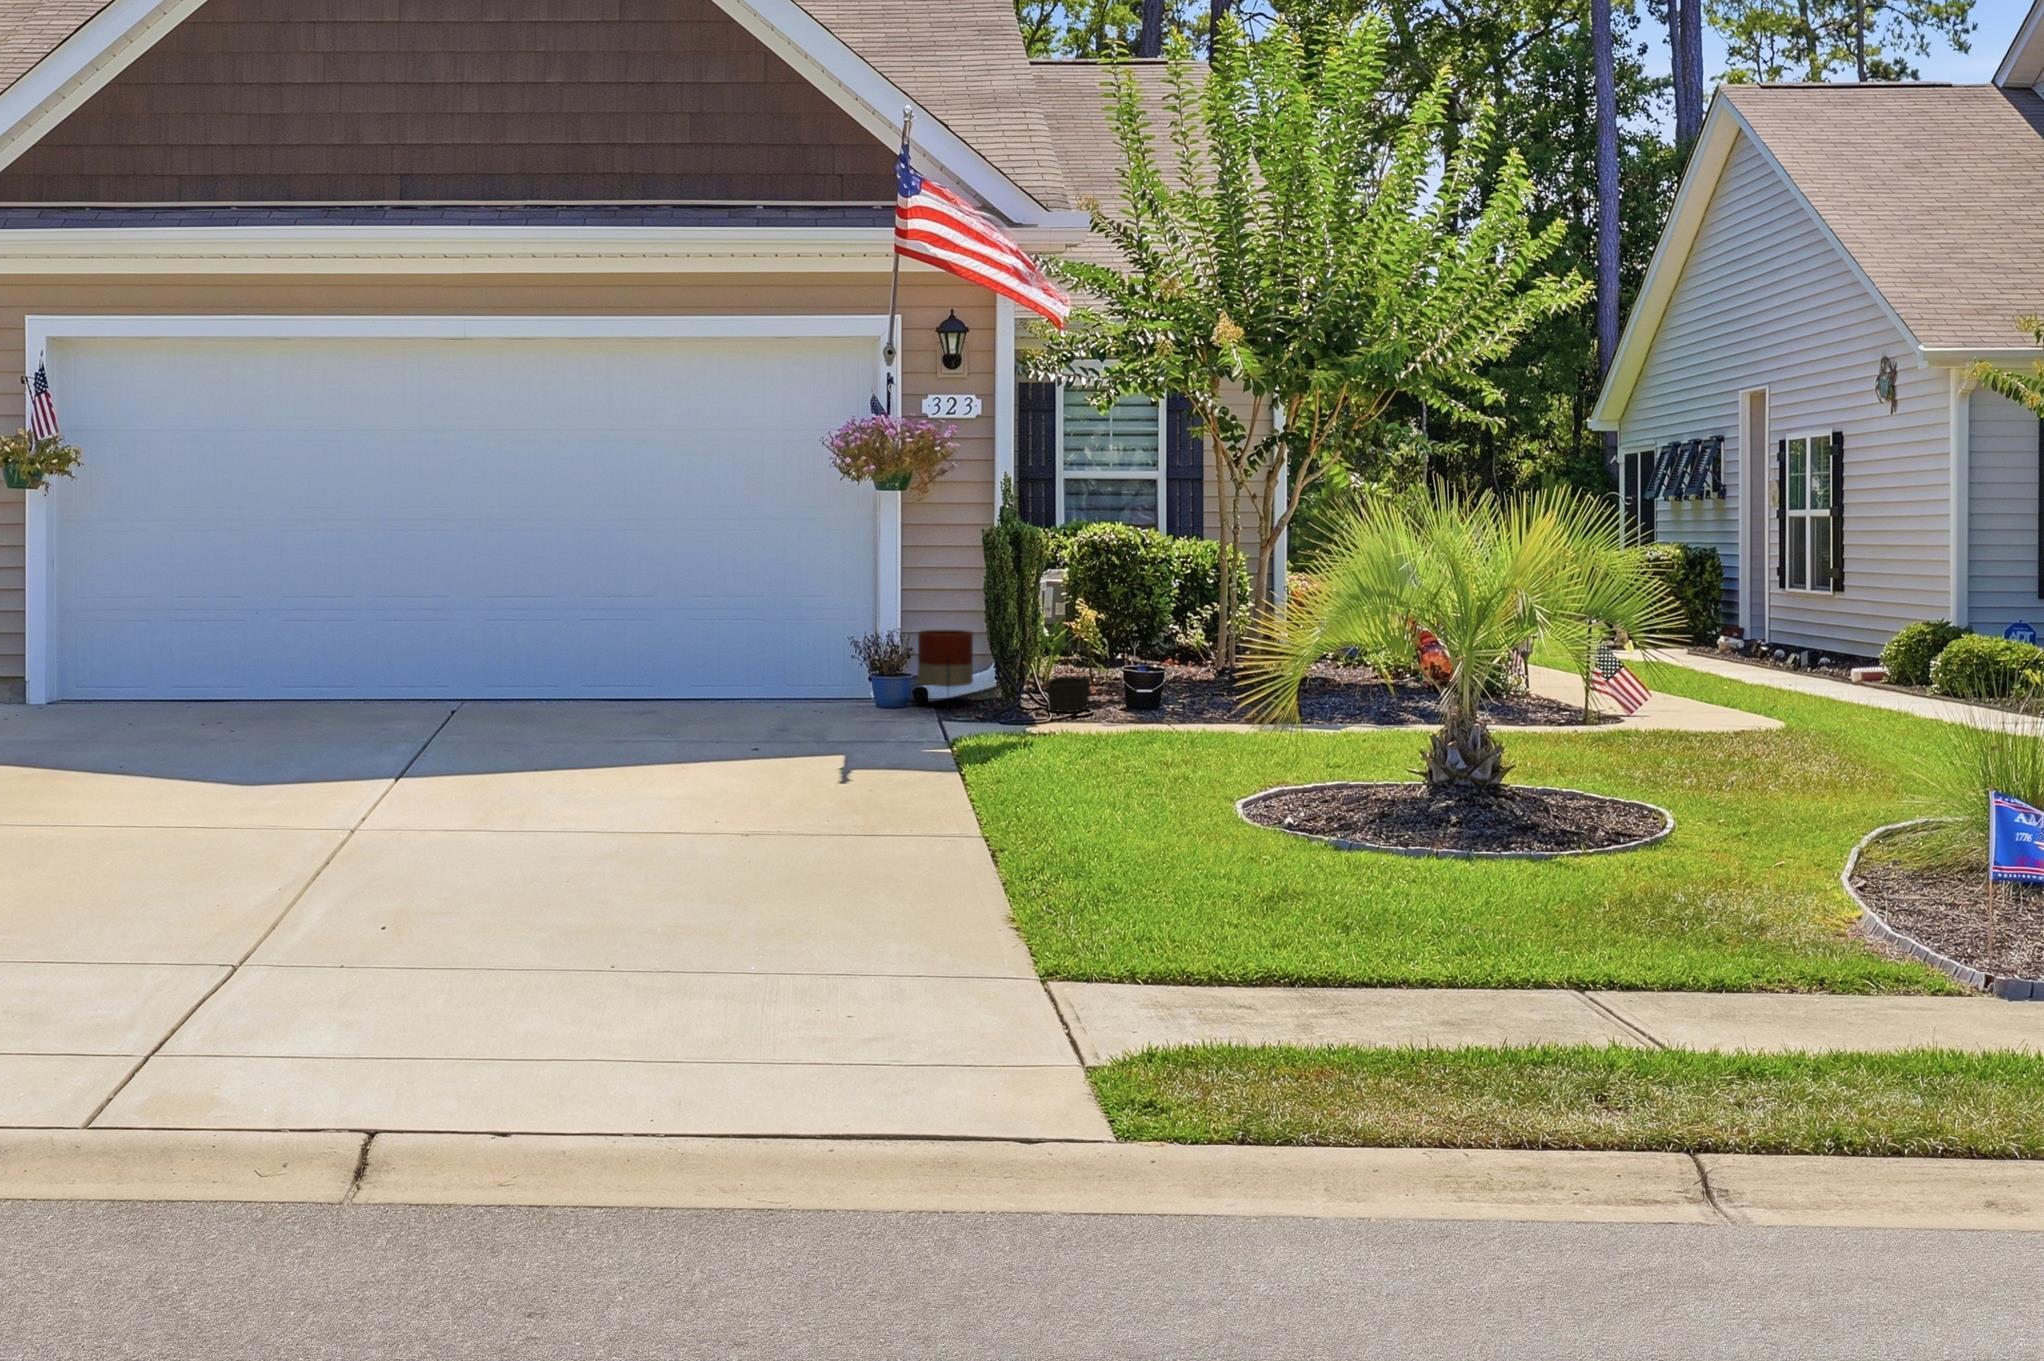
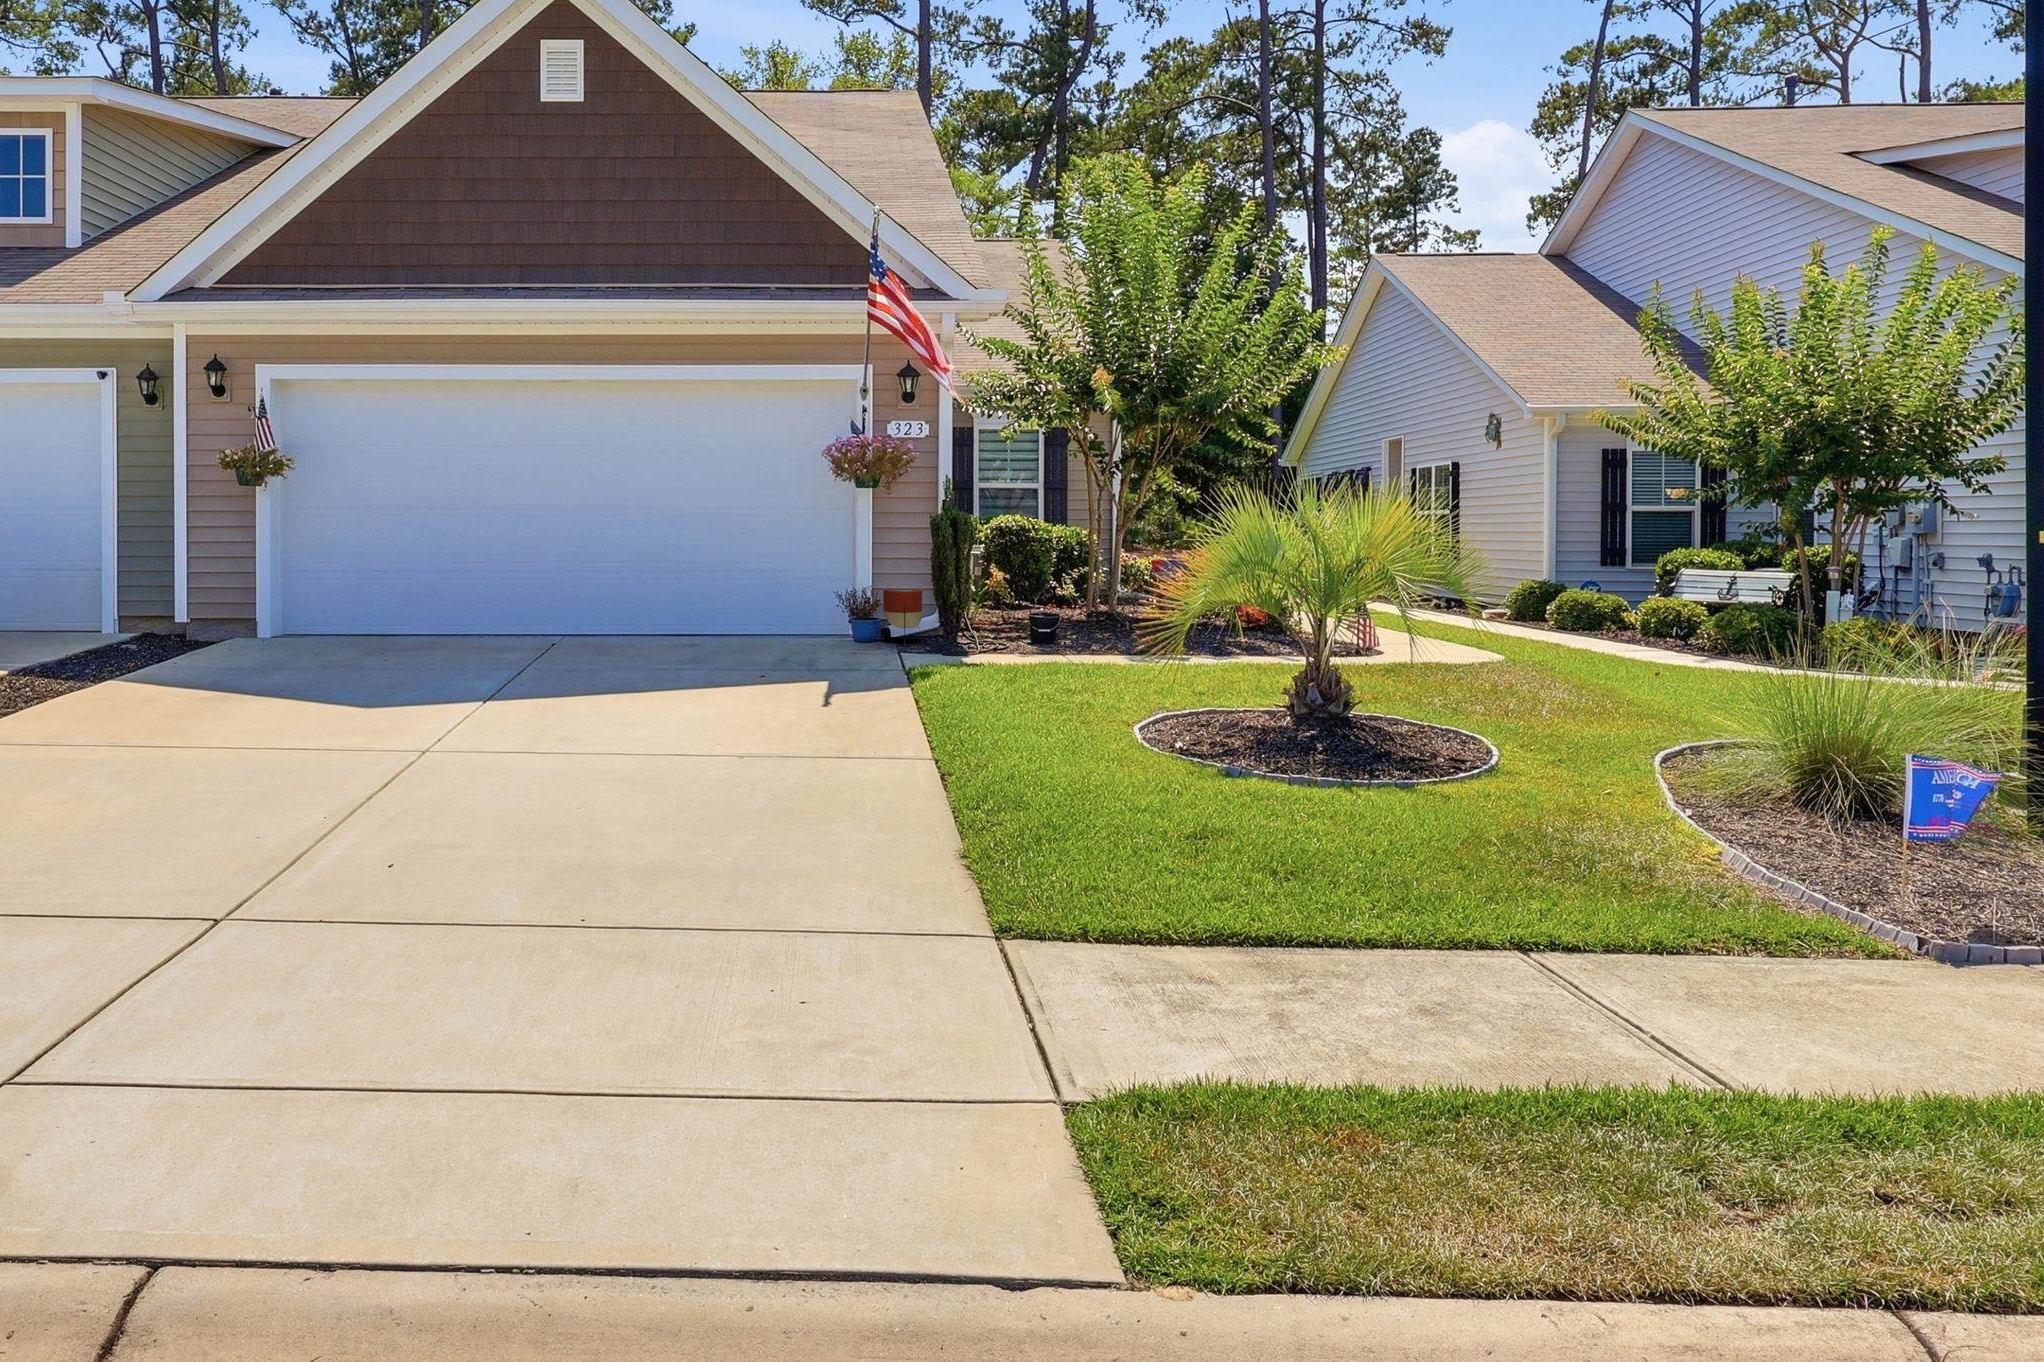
basket: present [1047,644,1091,712] -> none [974,597,1006,647]

